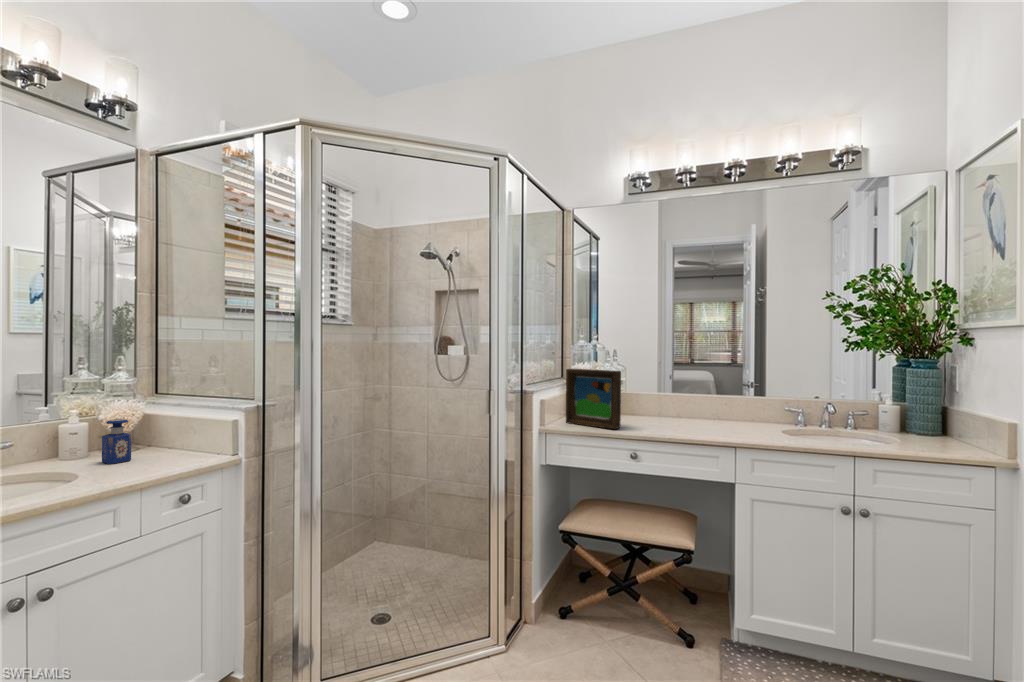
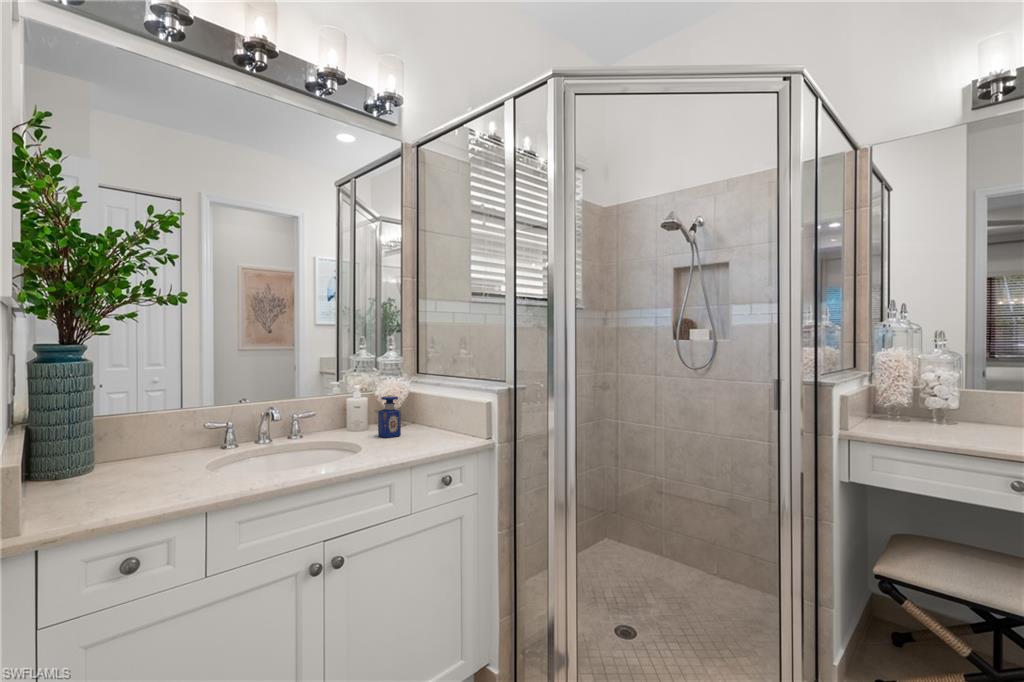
picture frame: present [566,369,621,429] -> none [876,356,979,443]

